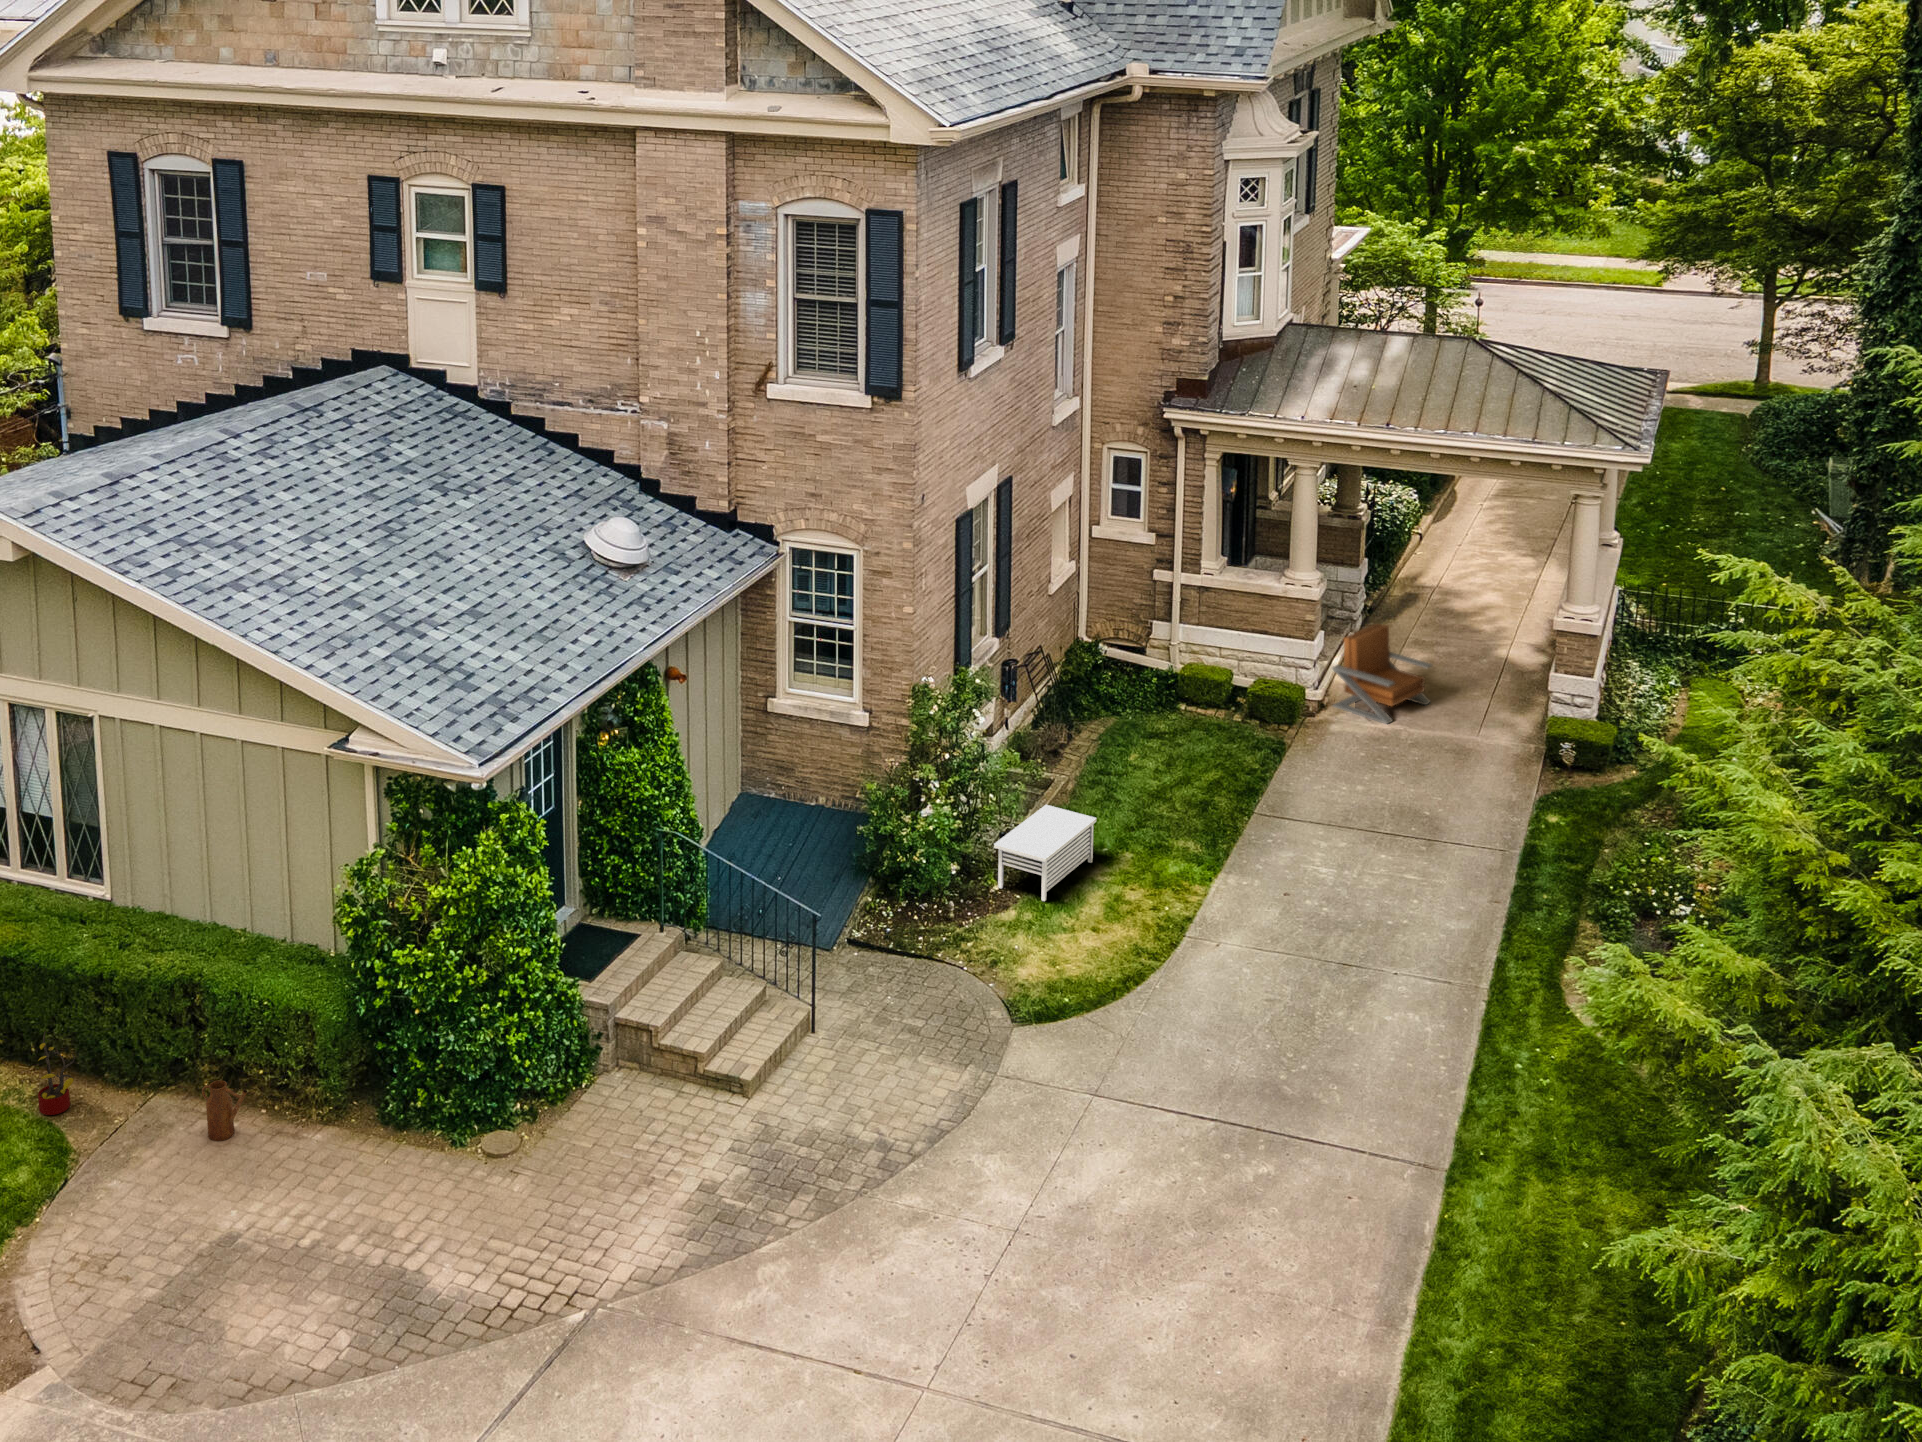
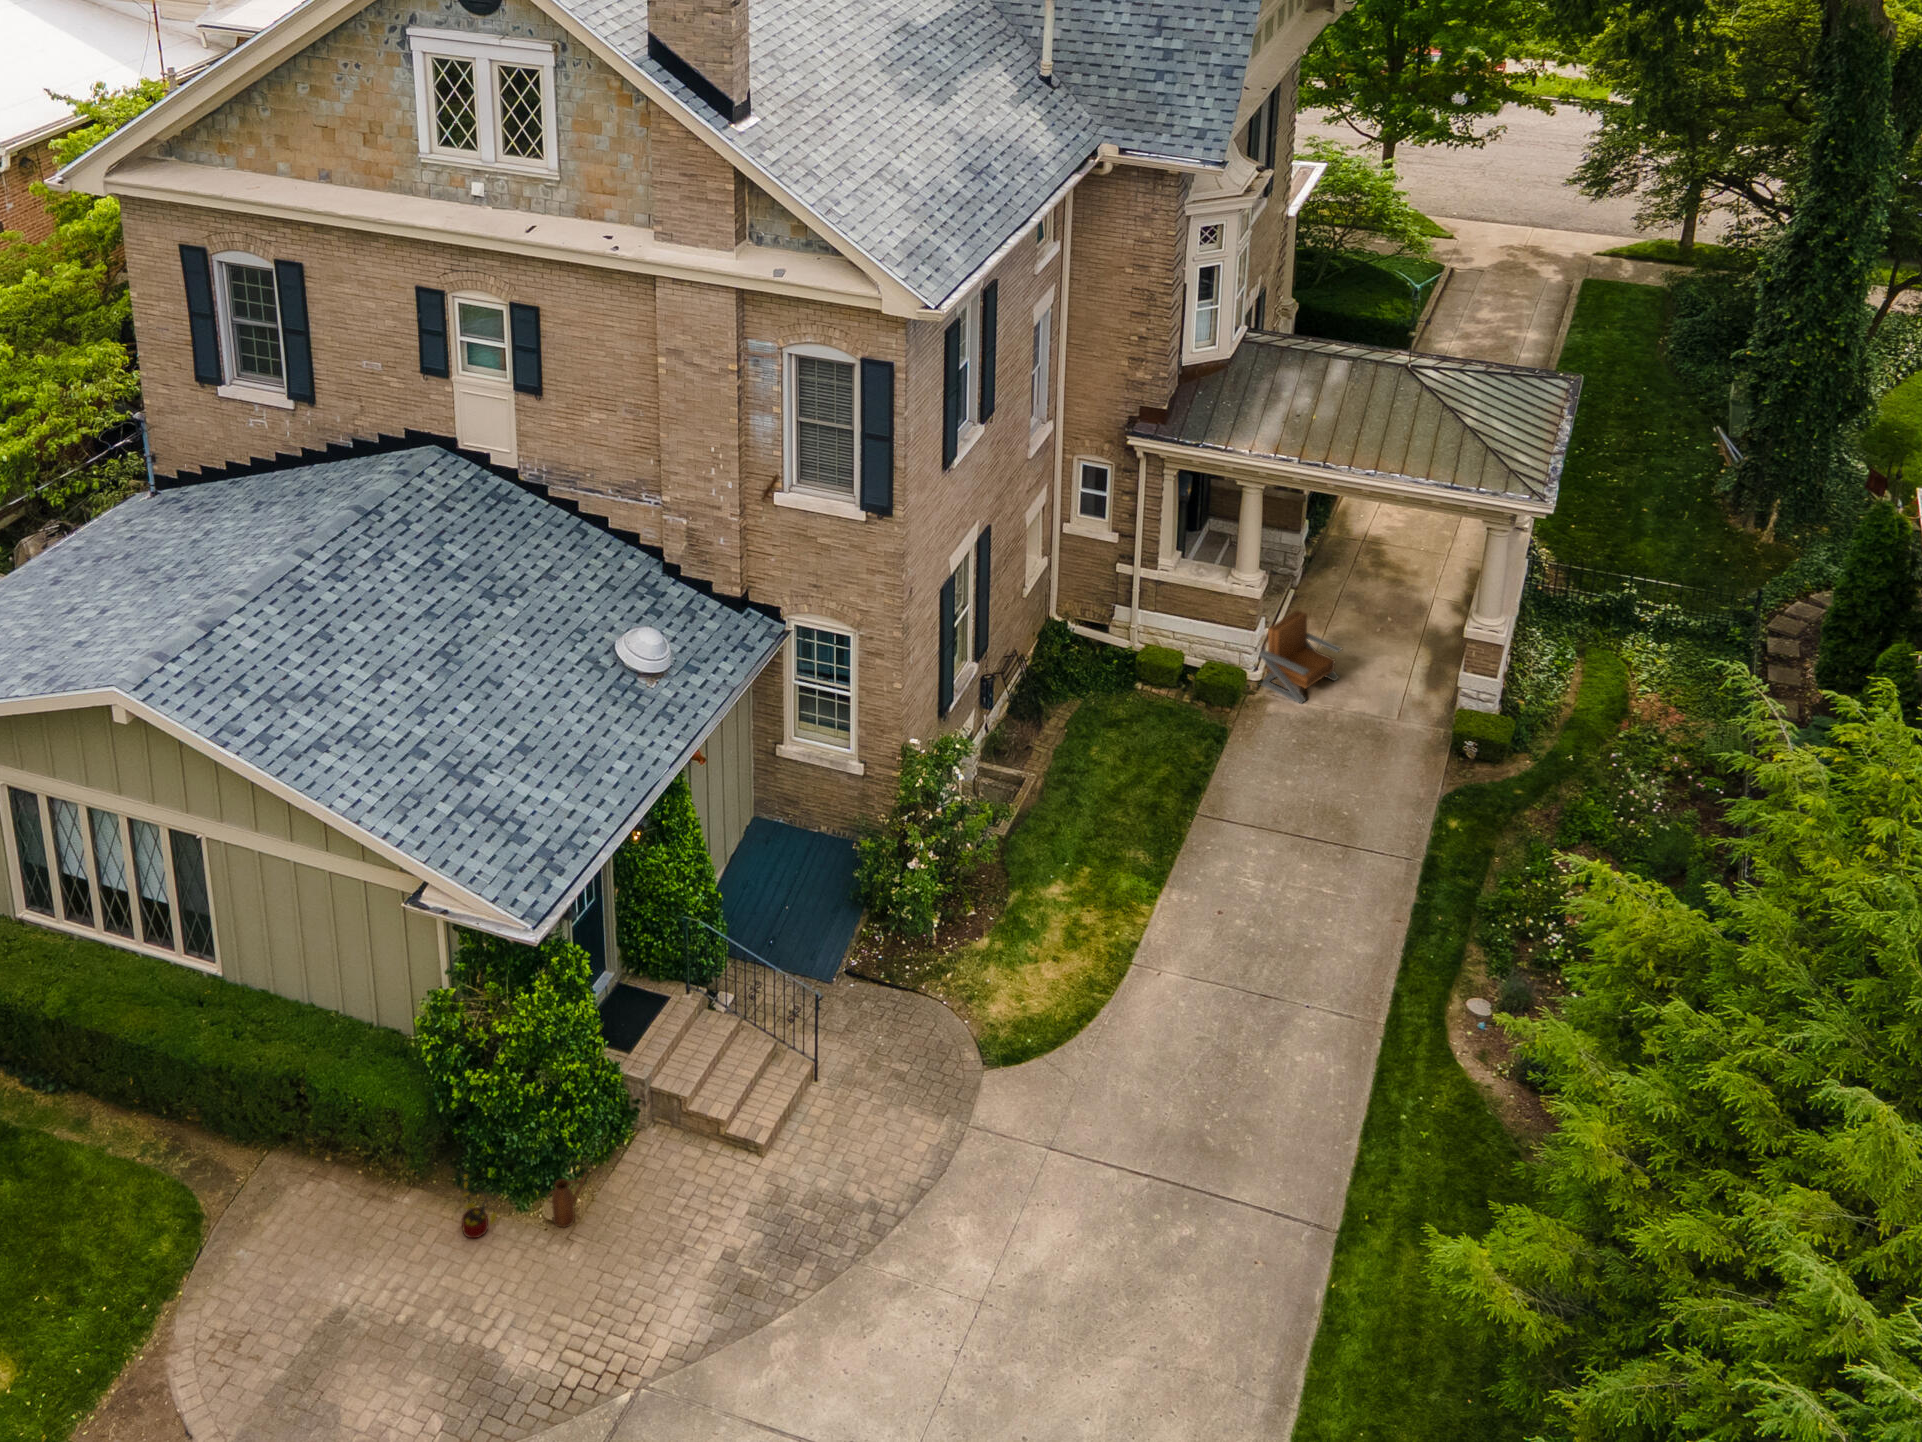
storage bench: present [994,805,1096,901] -> none [964,820,1051,915]
decorative plant: present [38,1031,75,1115] -> present [462,1174,497,1238]
watering can: present [202,1080,247,1141] -> present [547,1172,588,1228]

